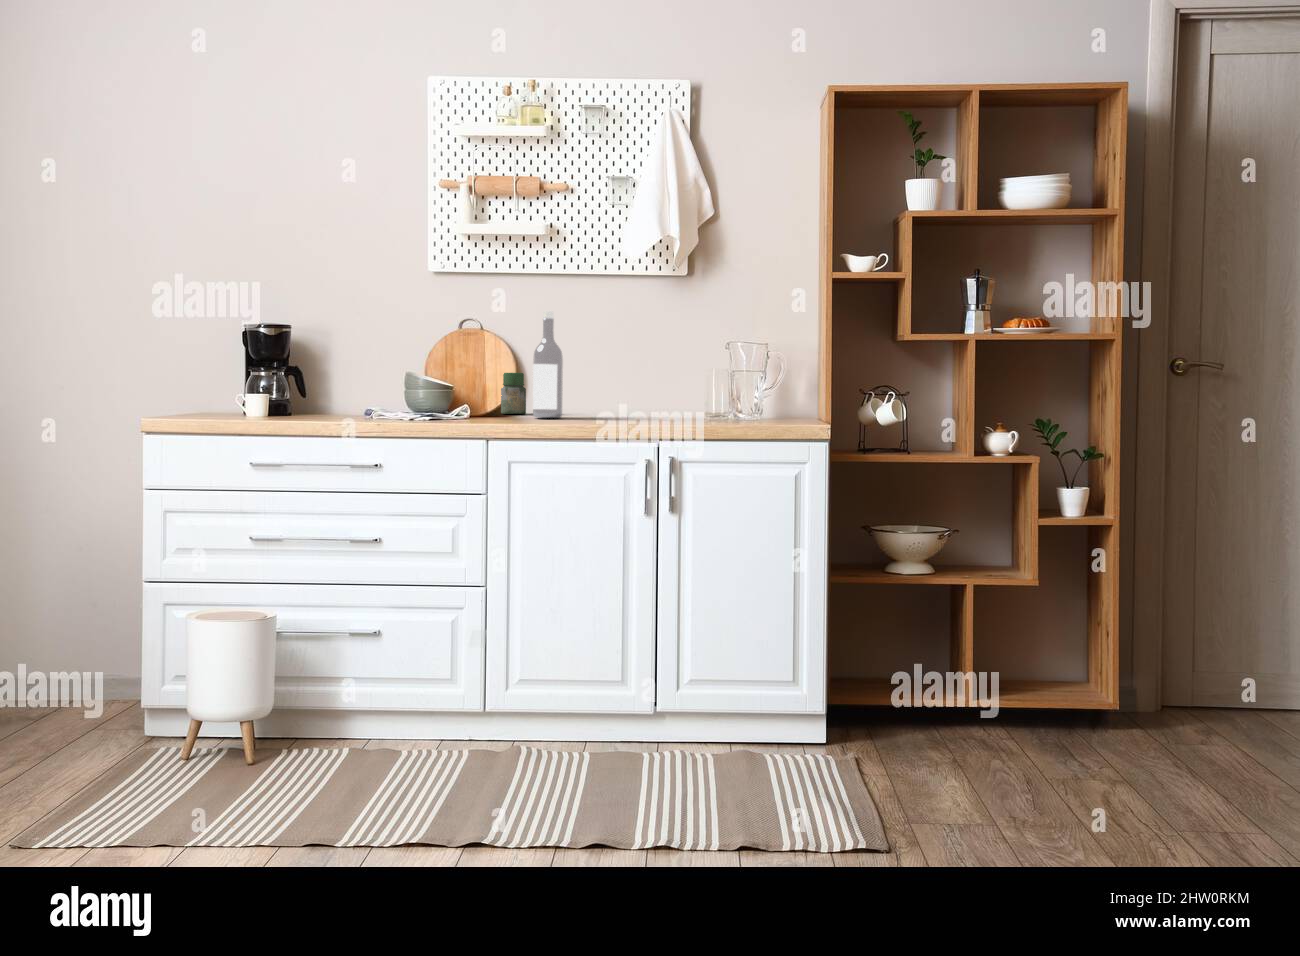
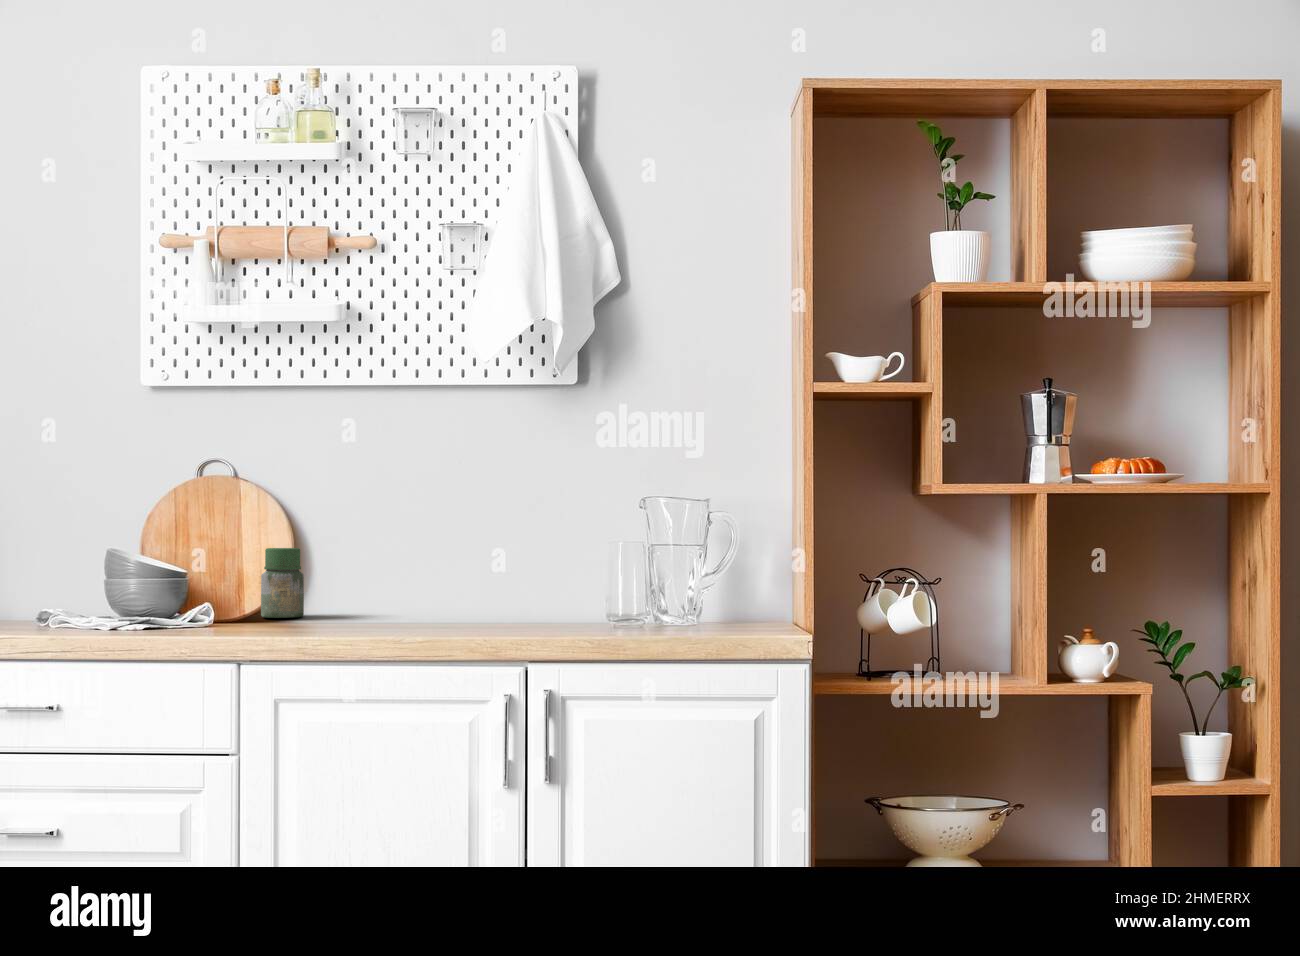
wine bottle: present [533,311,563,418] -> none [311,448,362,629]

